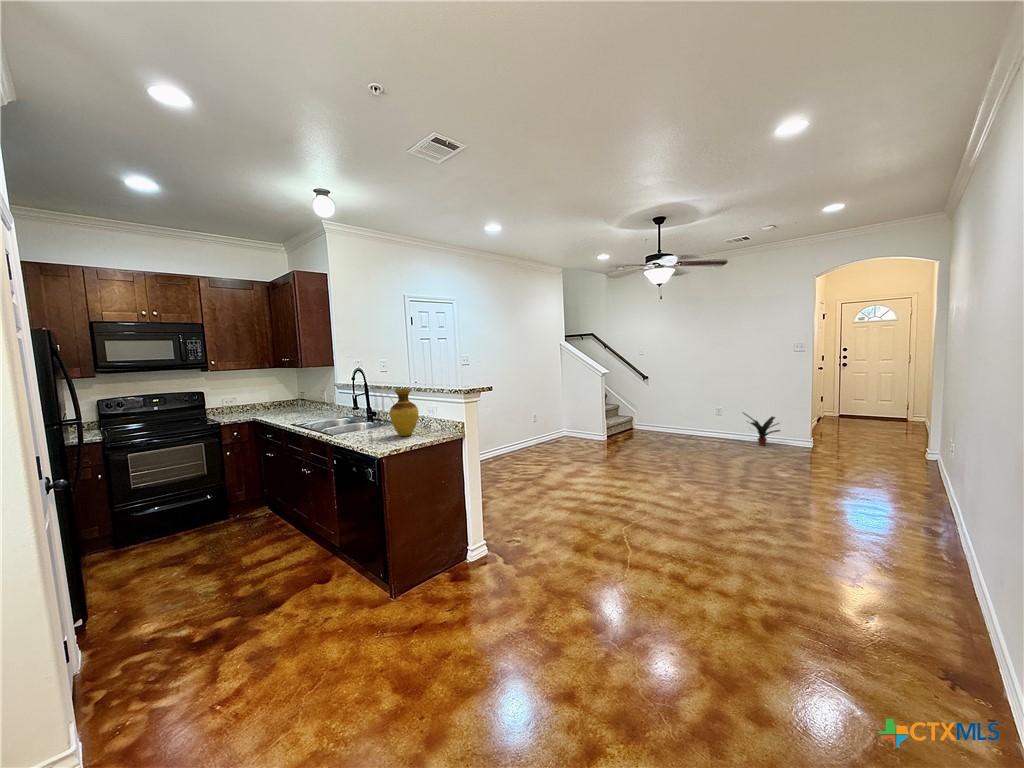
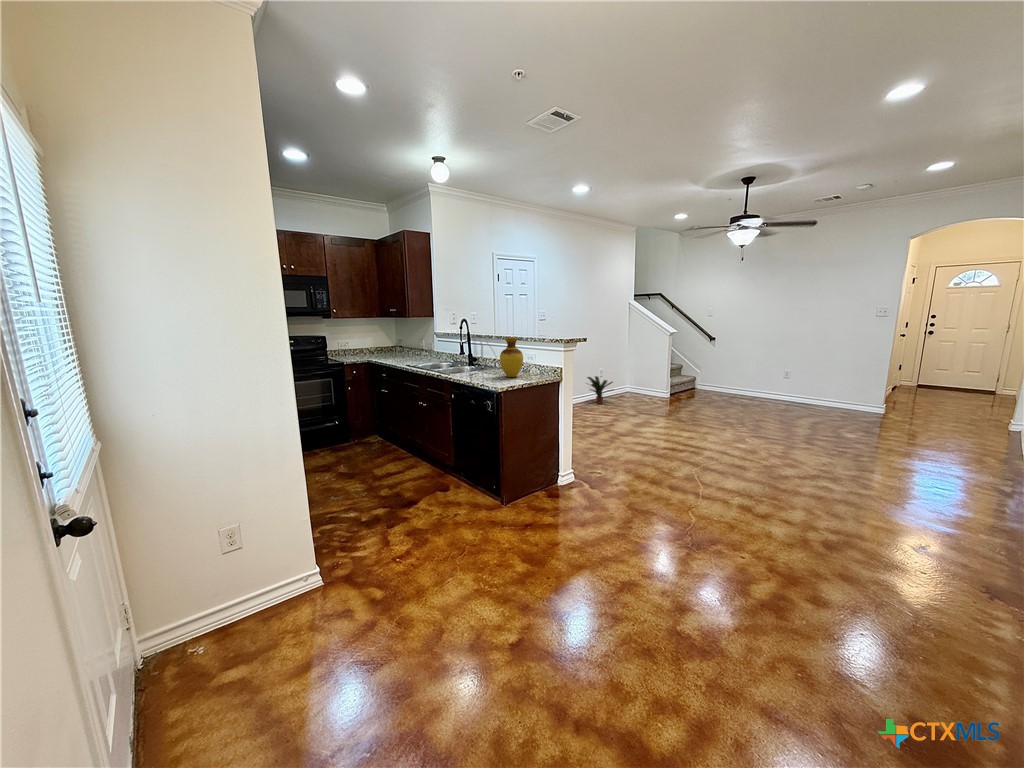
potted plant: present [743,412,780,446] -> present [587,376,613,404]

